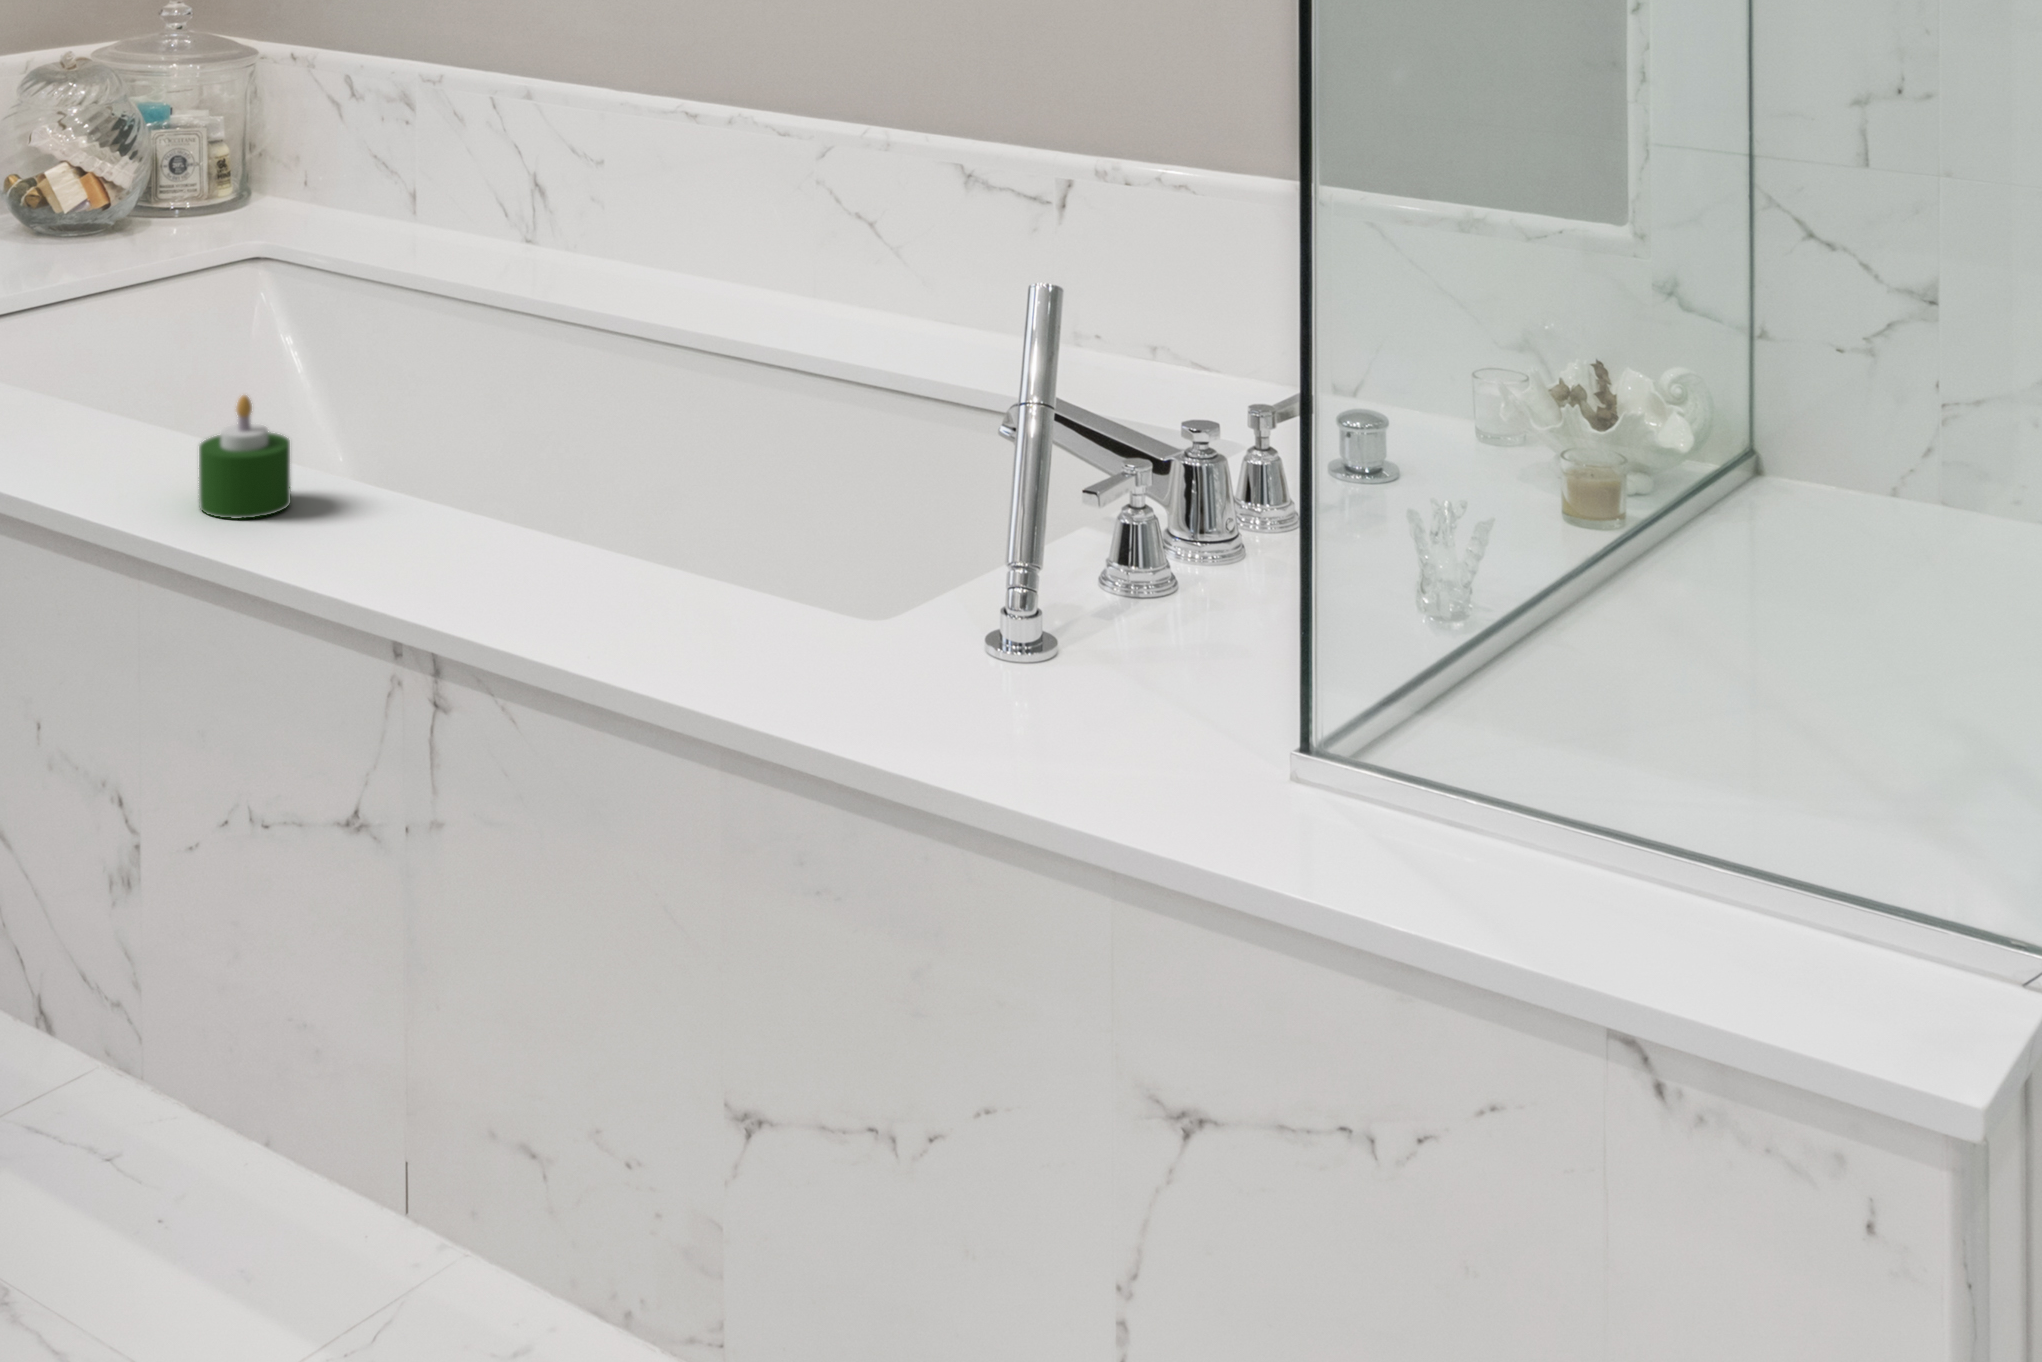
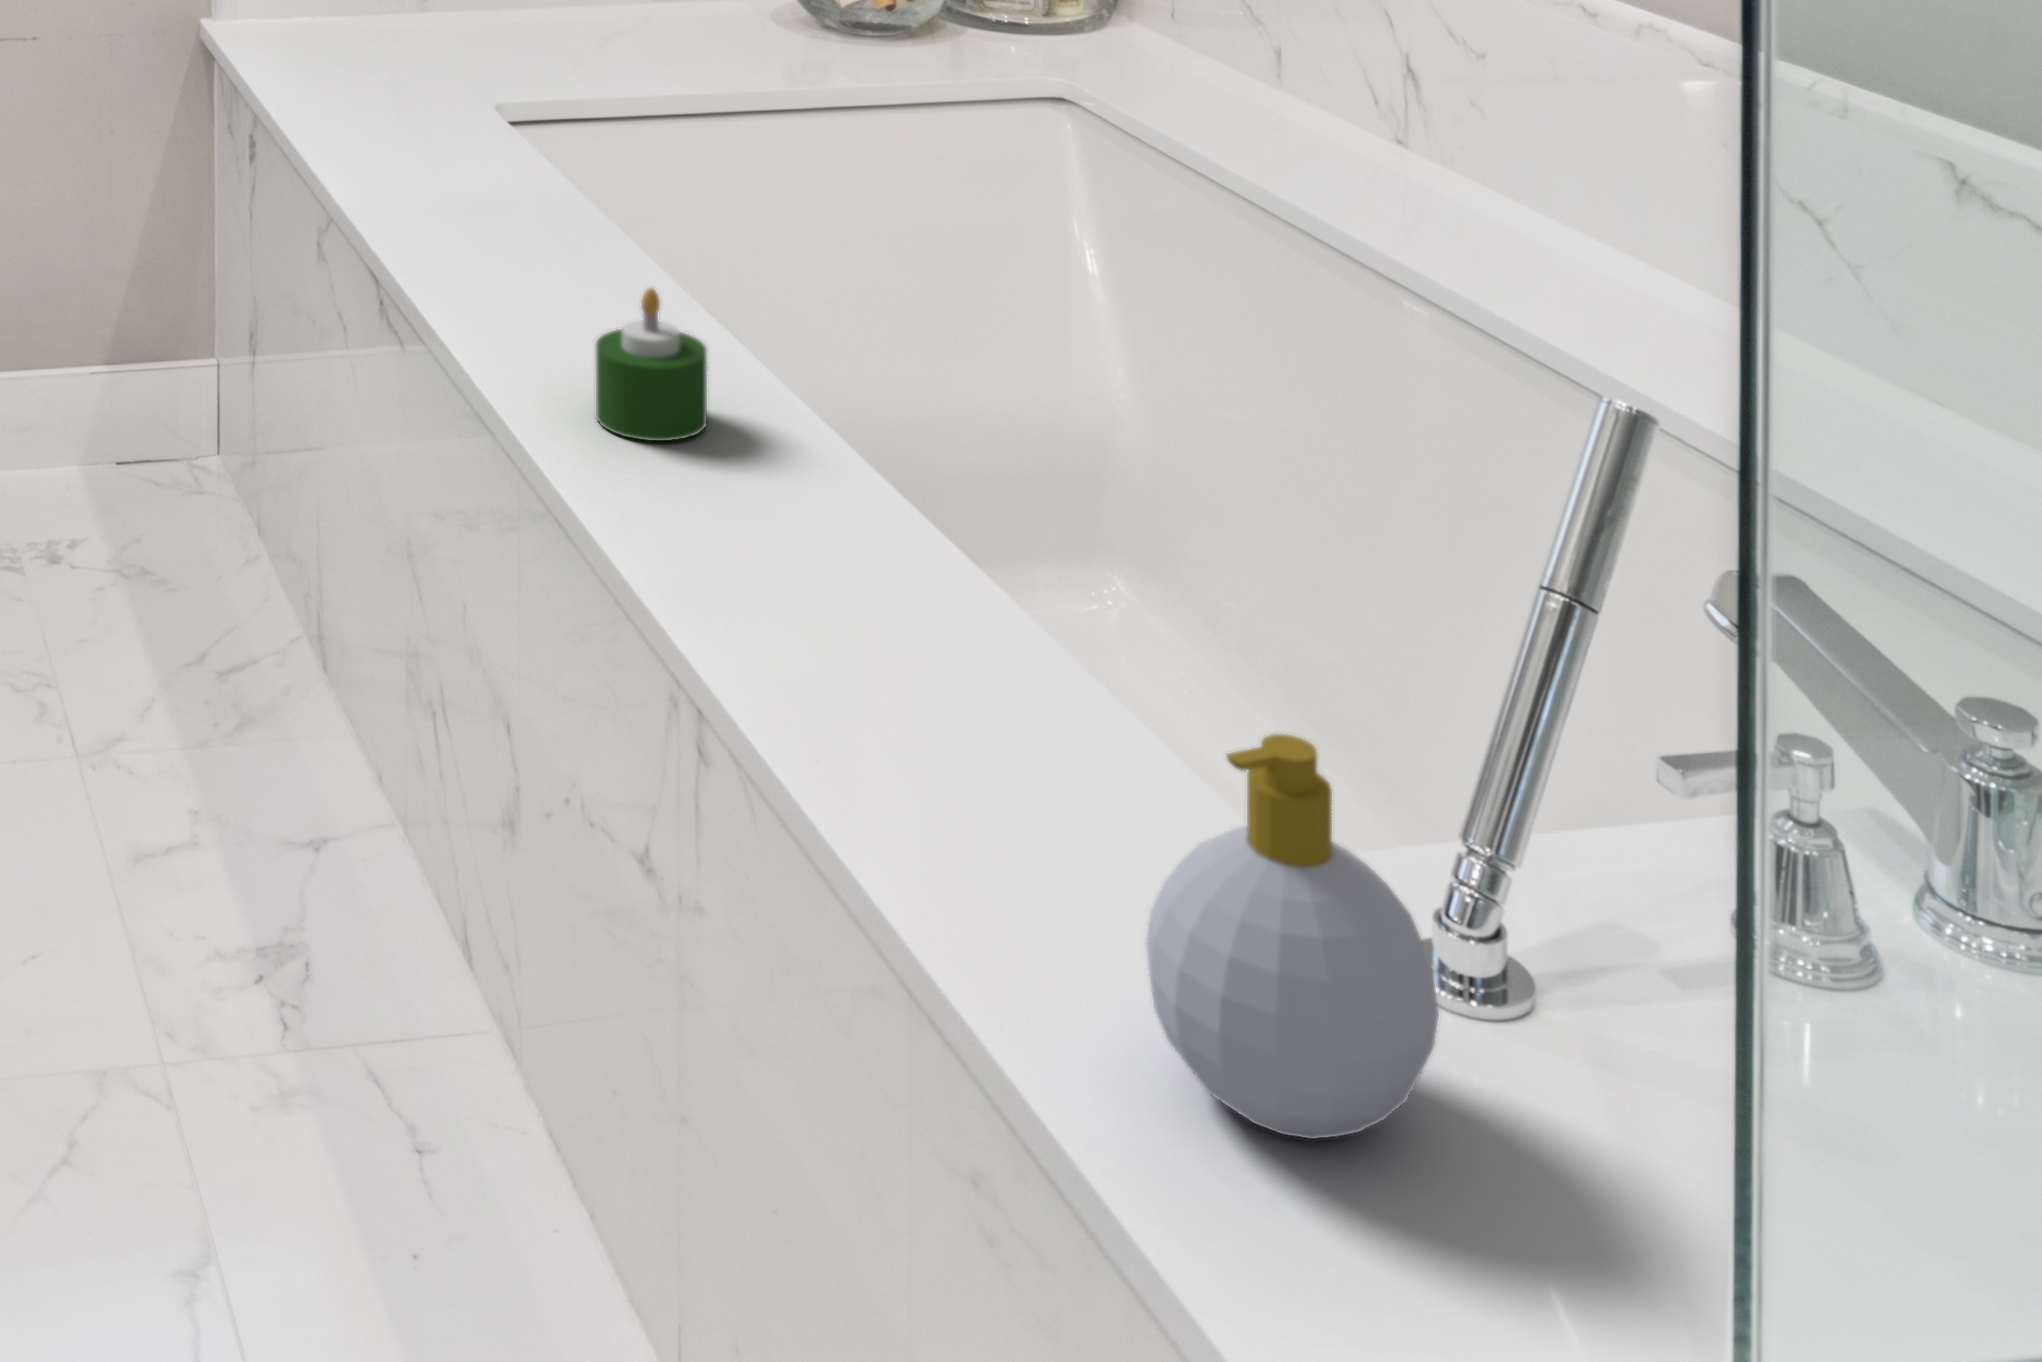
soap bottle: none [913,485,1088,732] -> present [1146,734,1439,1139]

